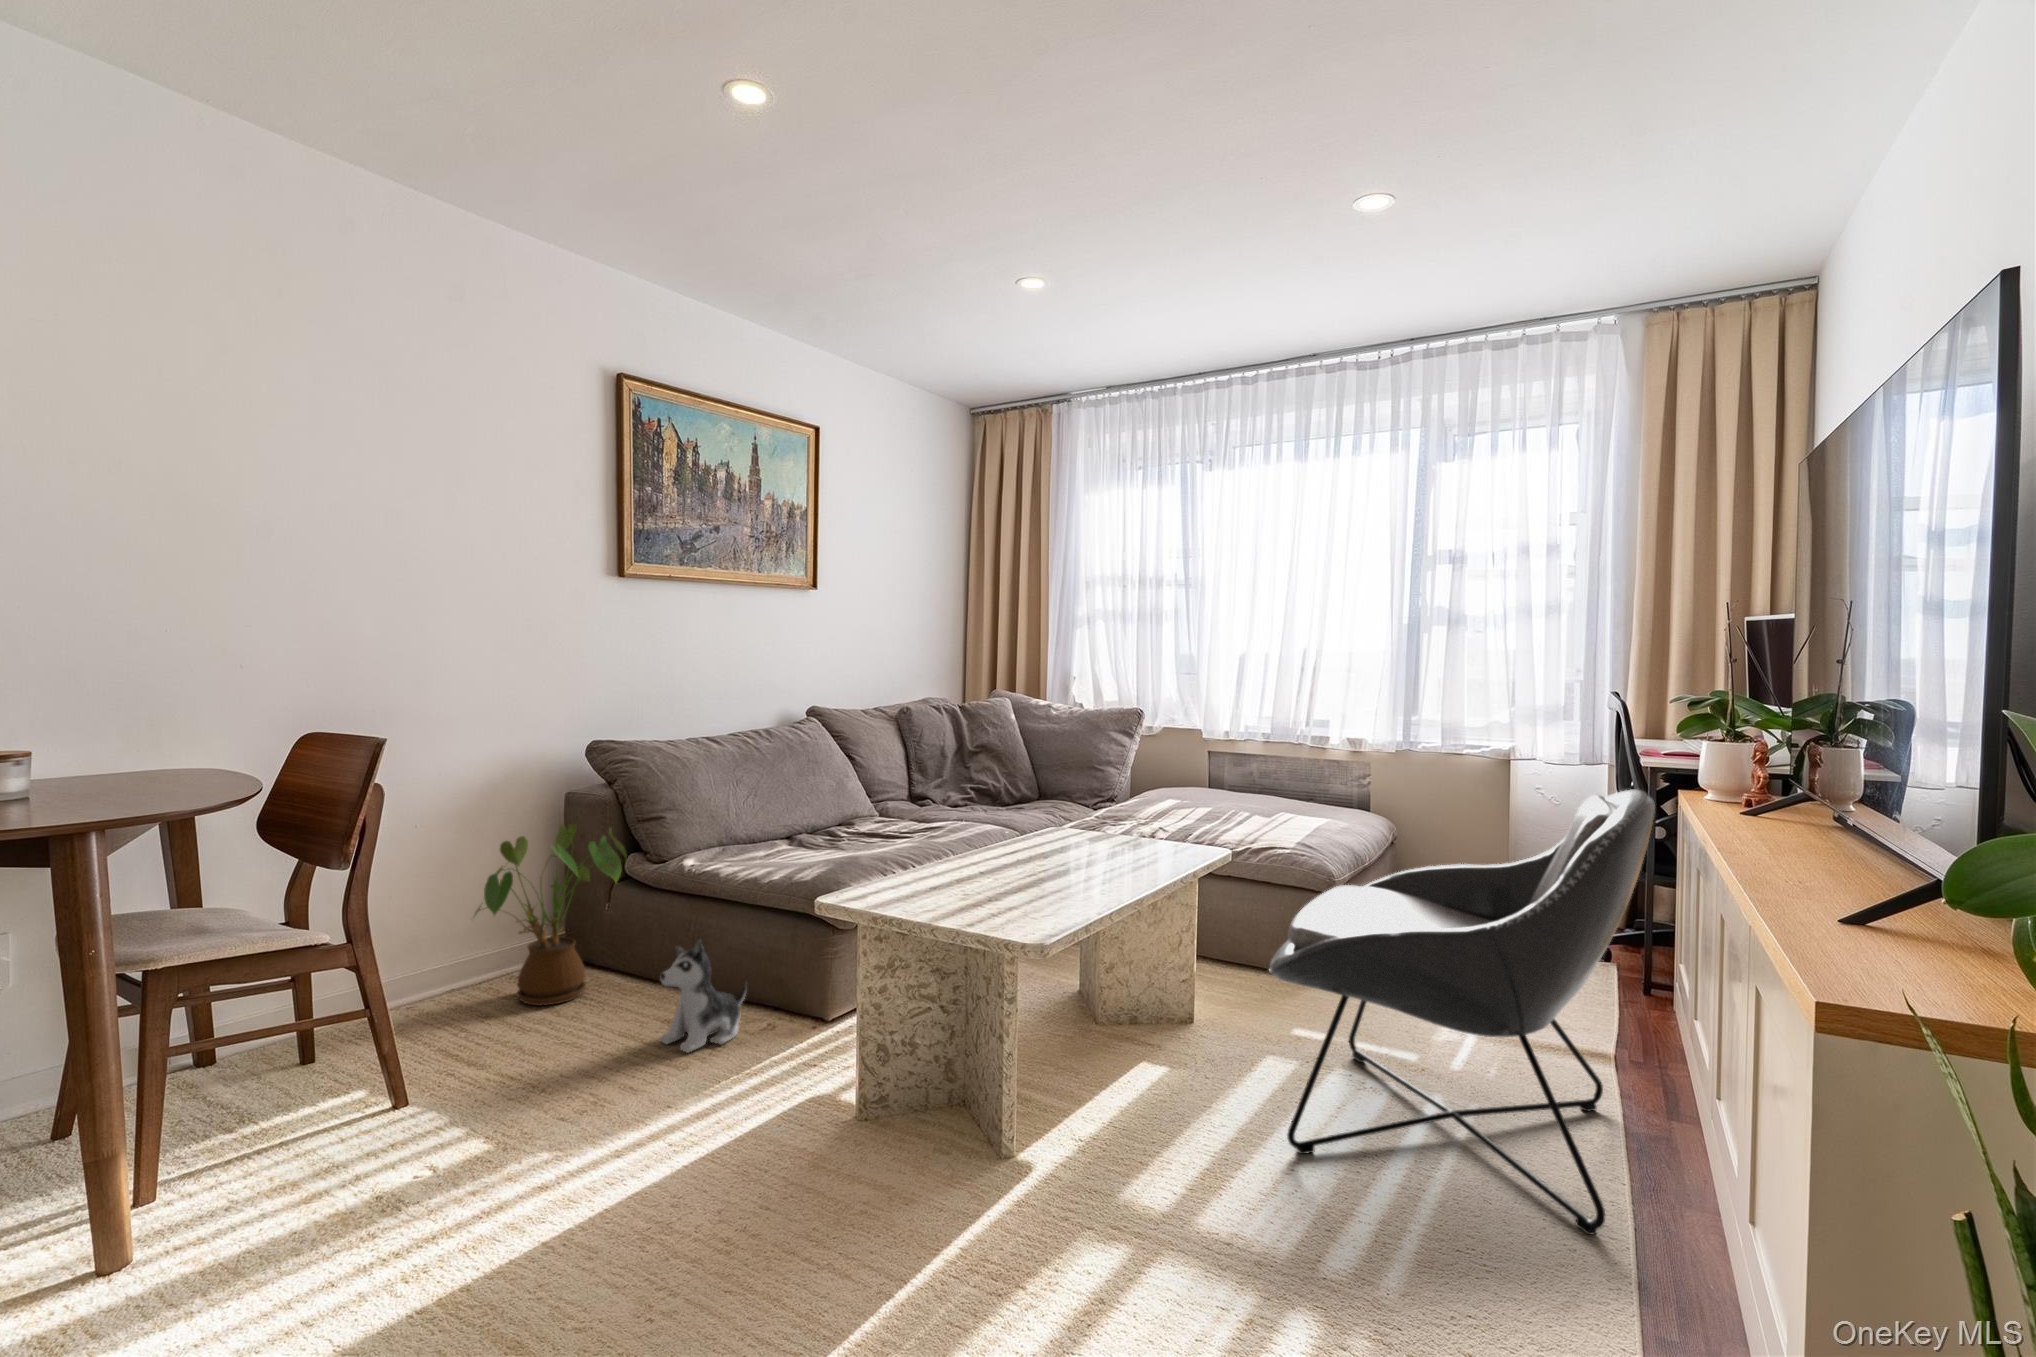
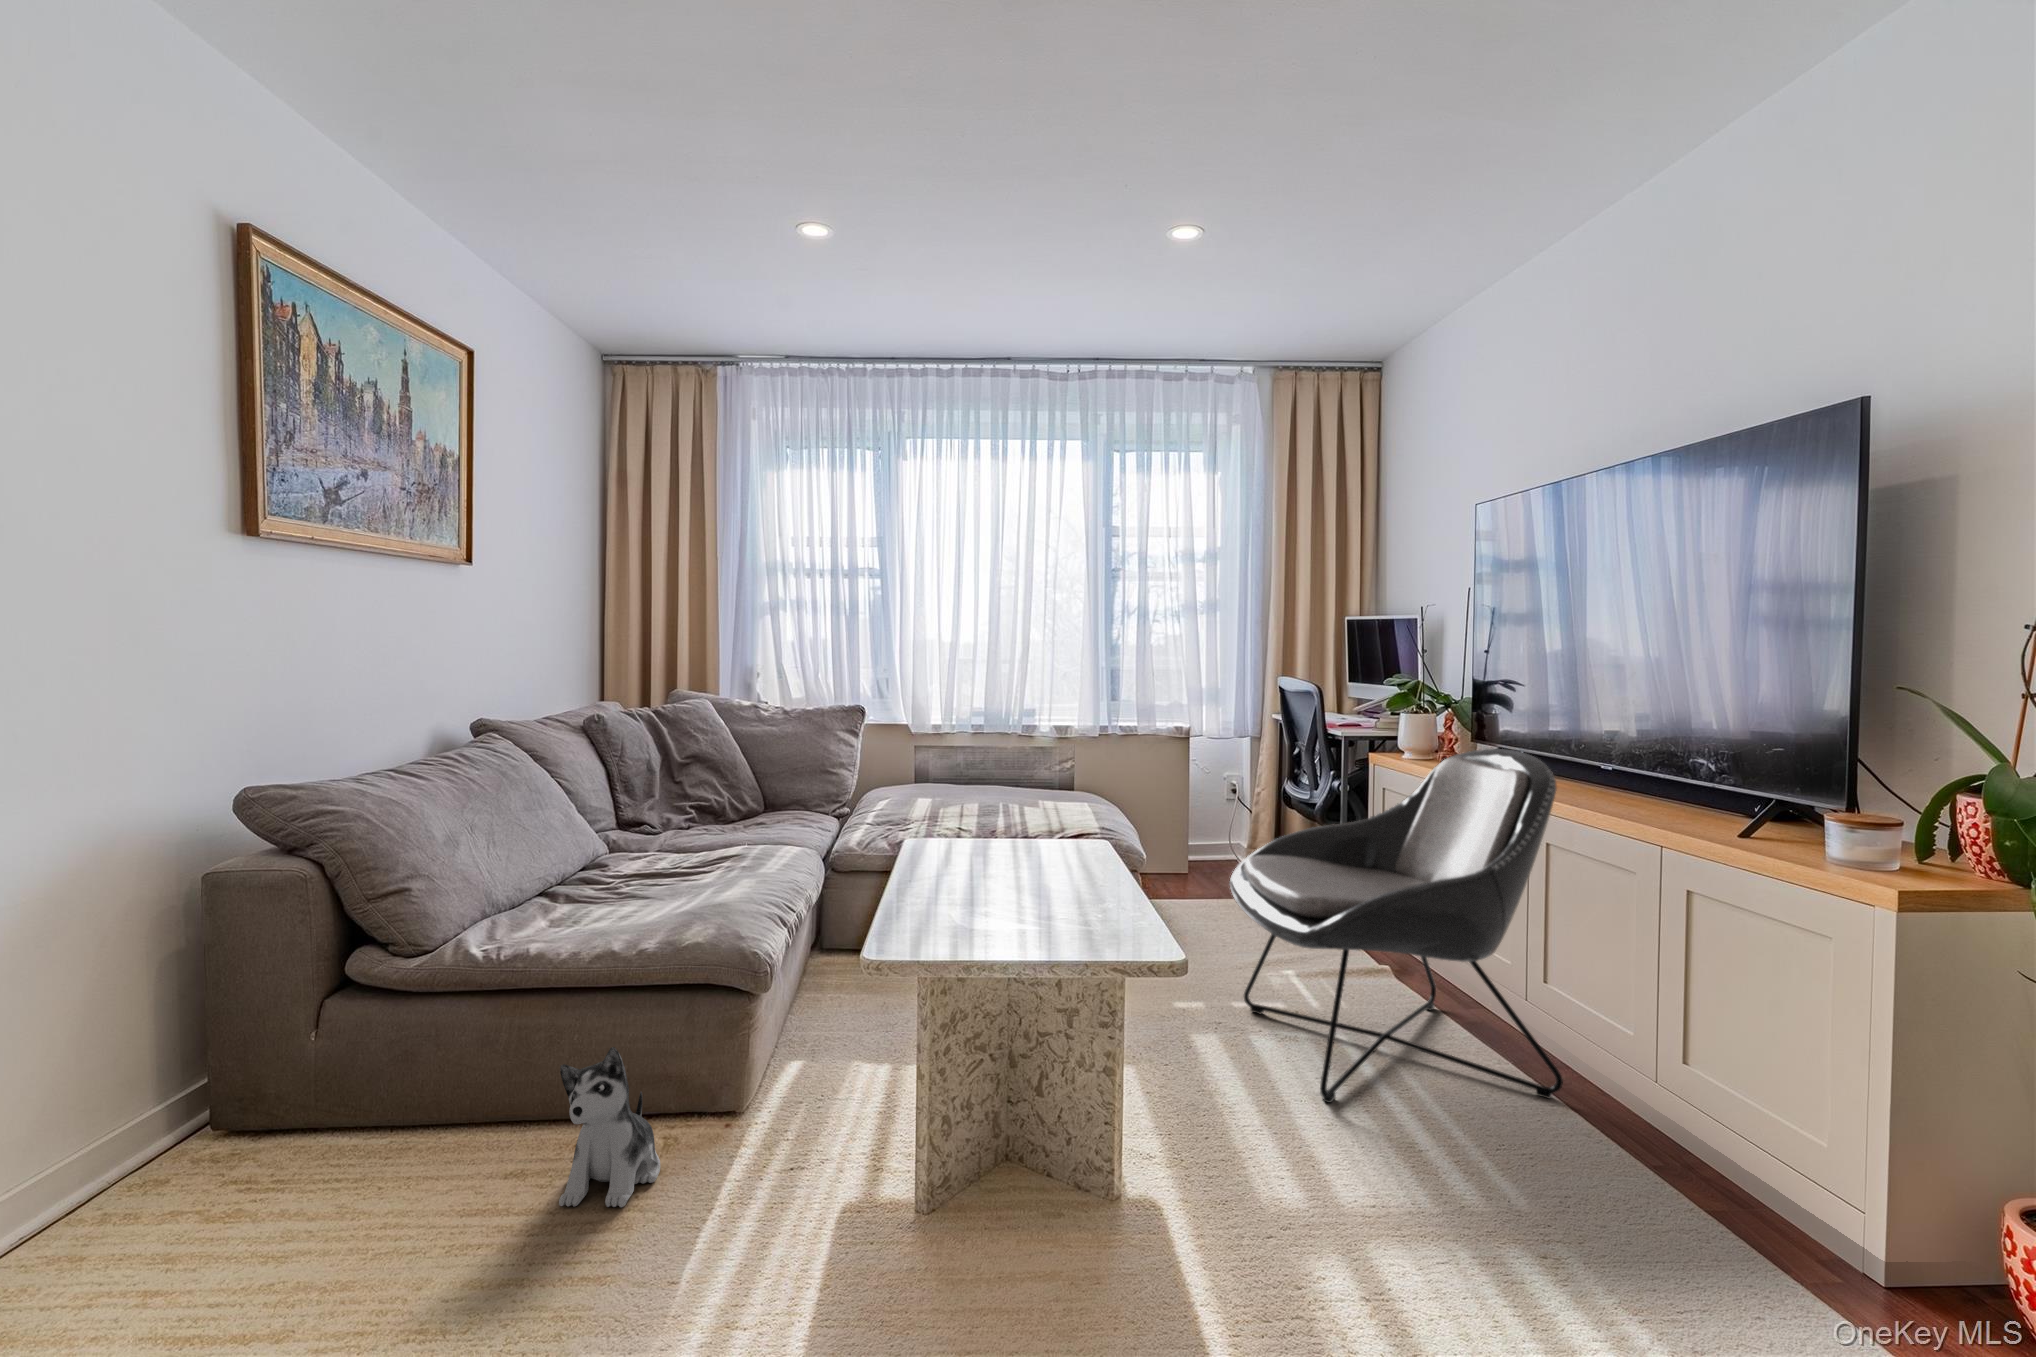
house plant: present [475,824,627,1005] -> none [128,916,418,1224]

